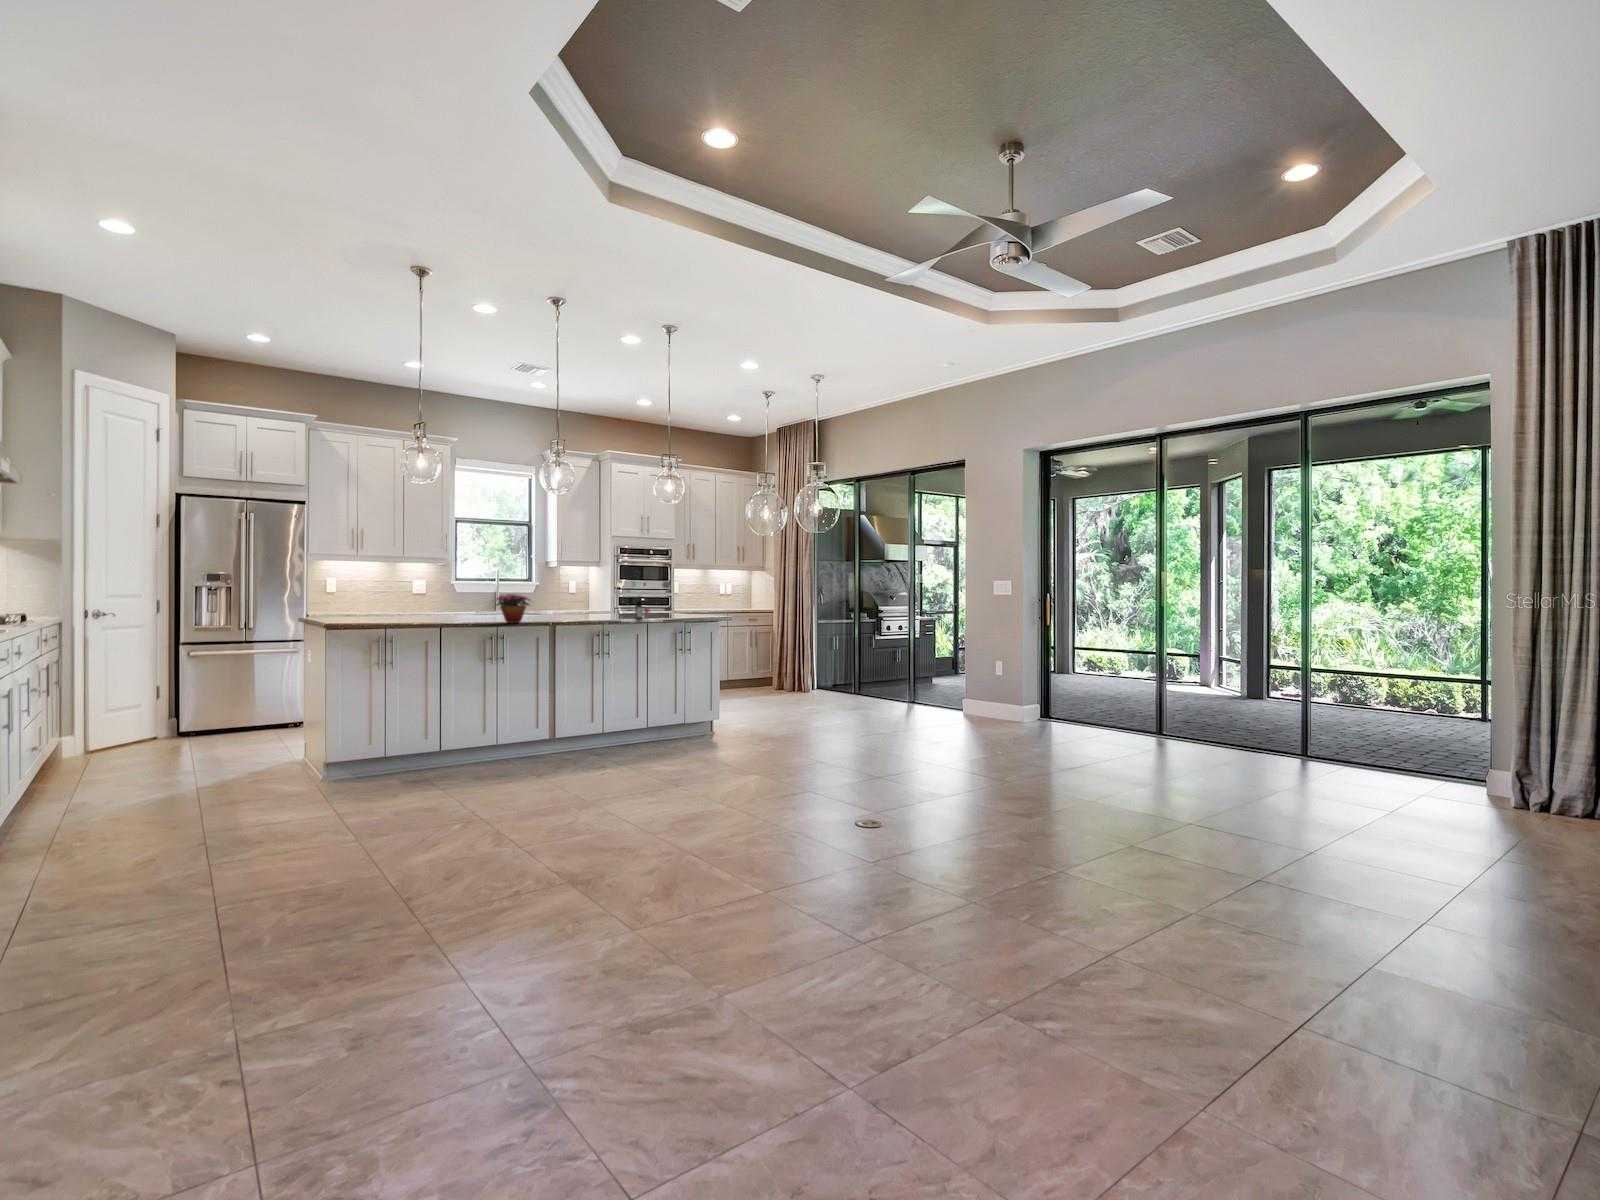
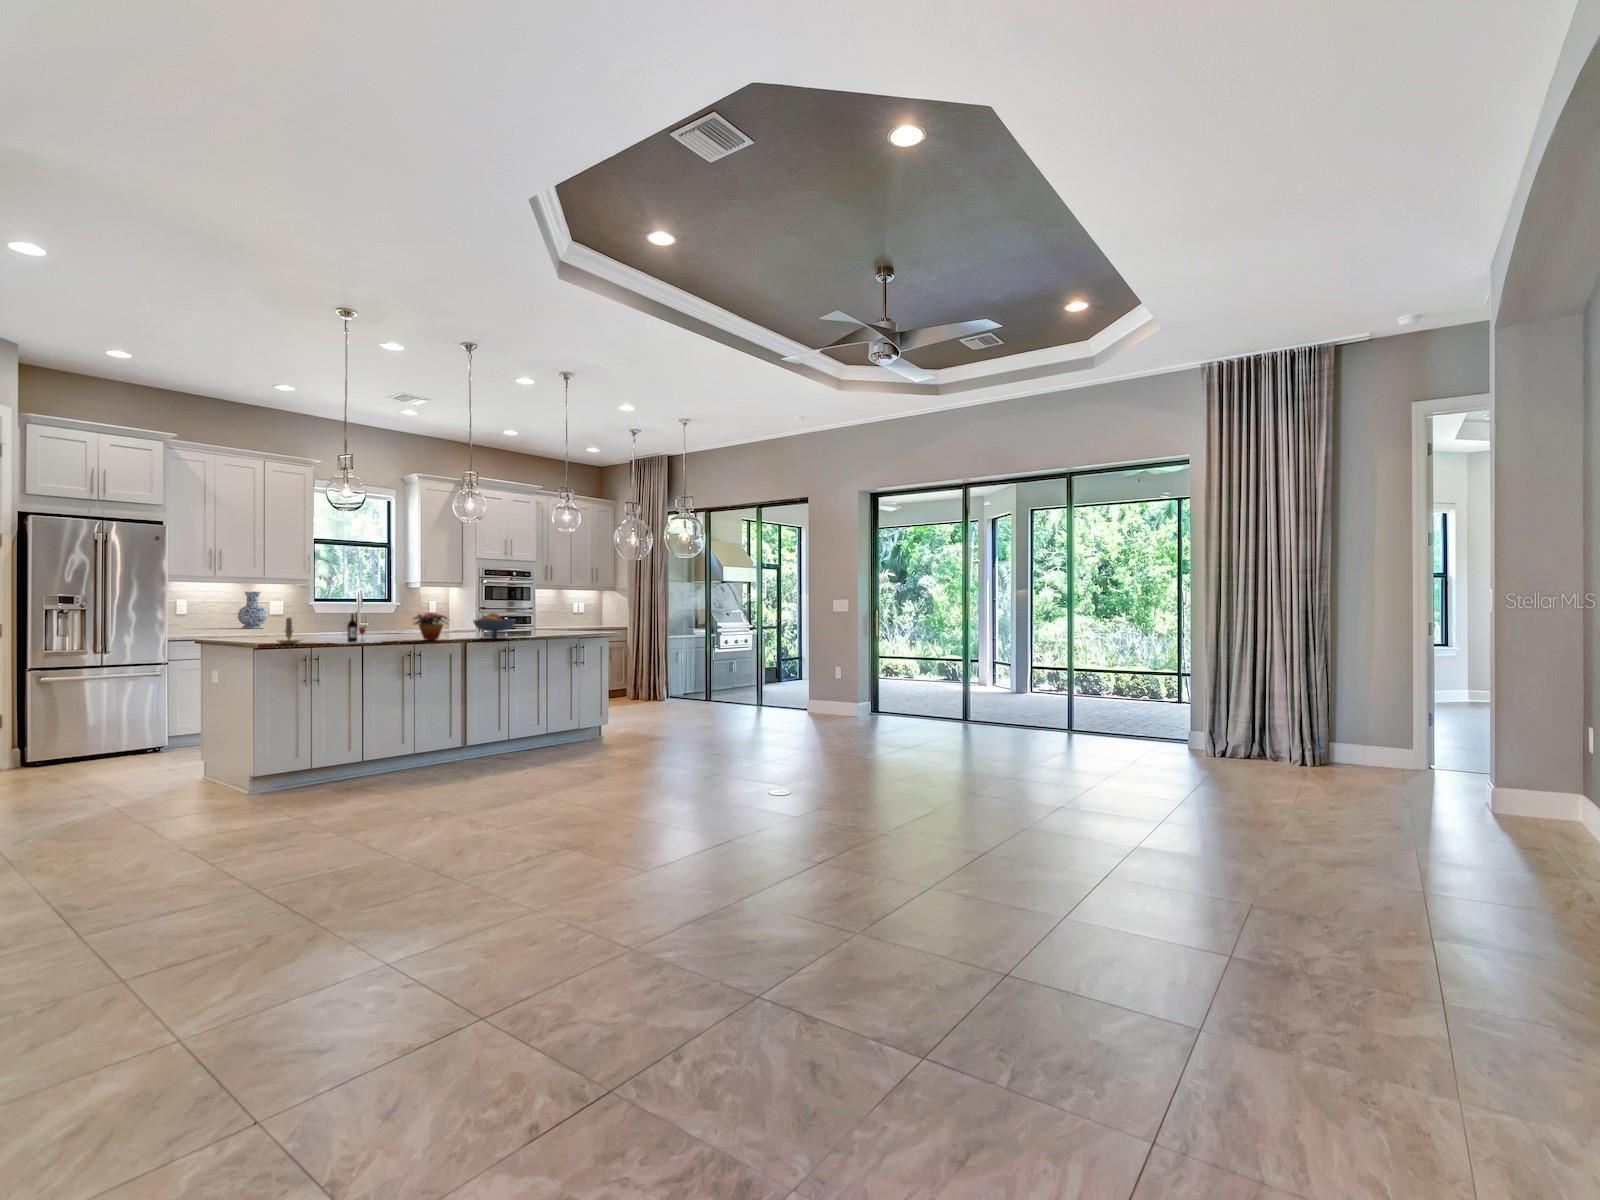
vase: none [382,571,411,607] -> present [238,591,268,628]
fruit bowl: none [561,594,607,623] -> present [473,613,516,639]
candle: none [344,596,371,626] -> present [278,618,300,644]
wine bottle: present [632,597,651,622] -> present [337,614,375,644]

